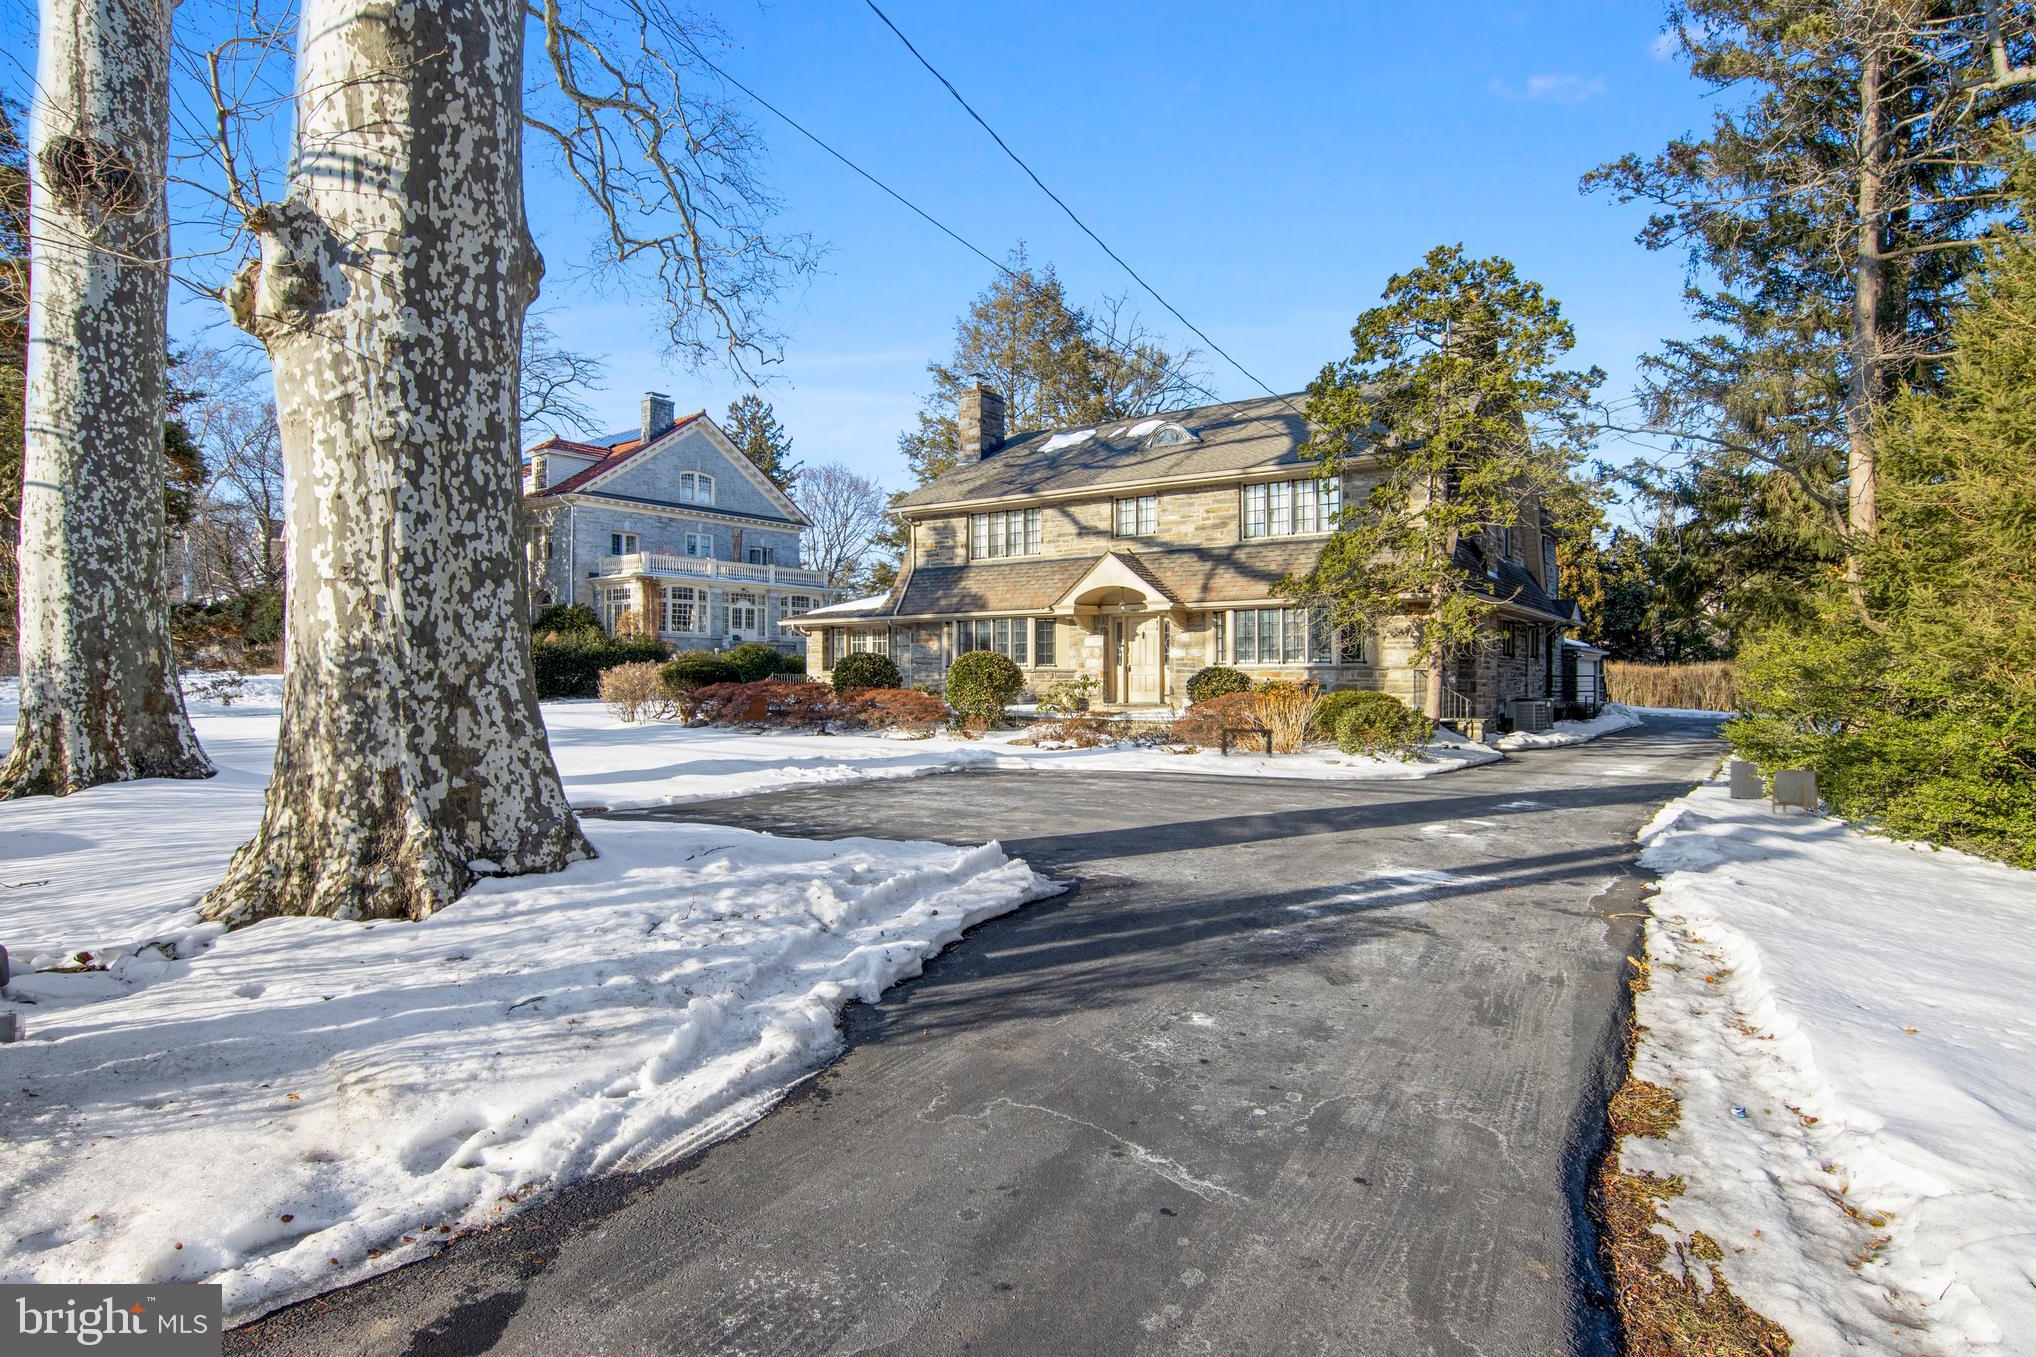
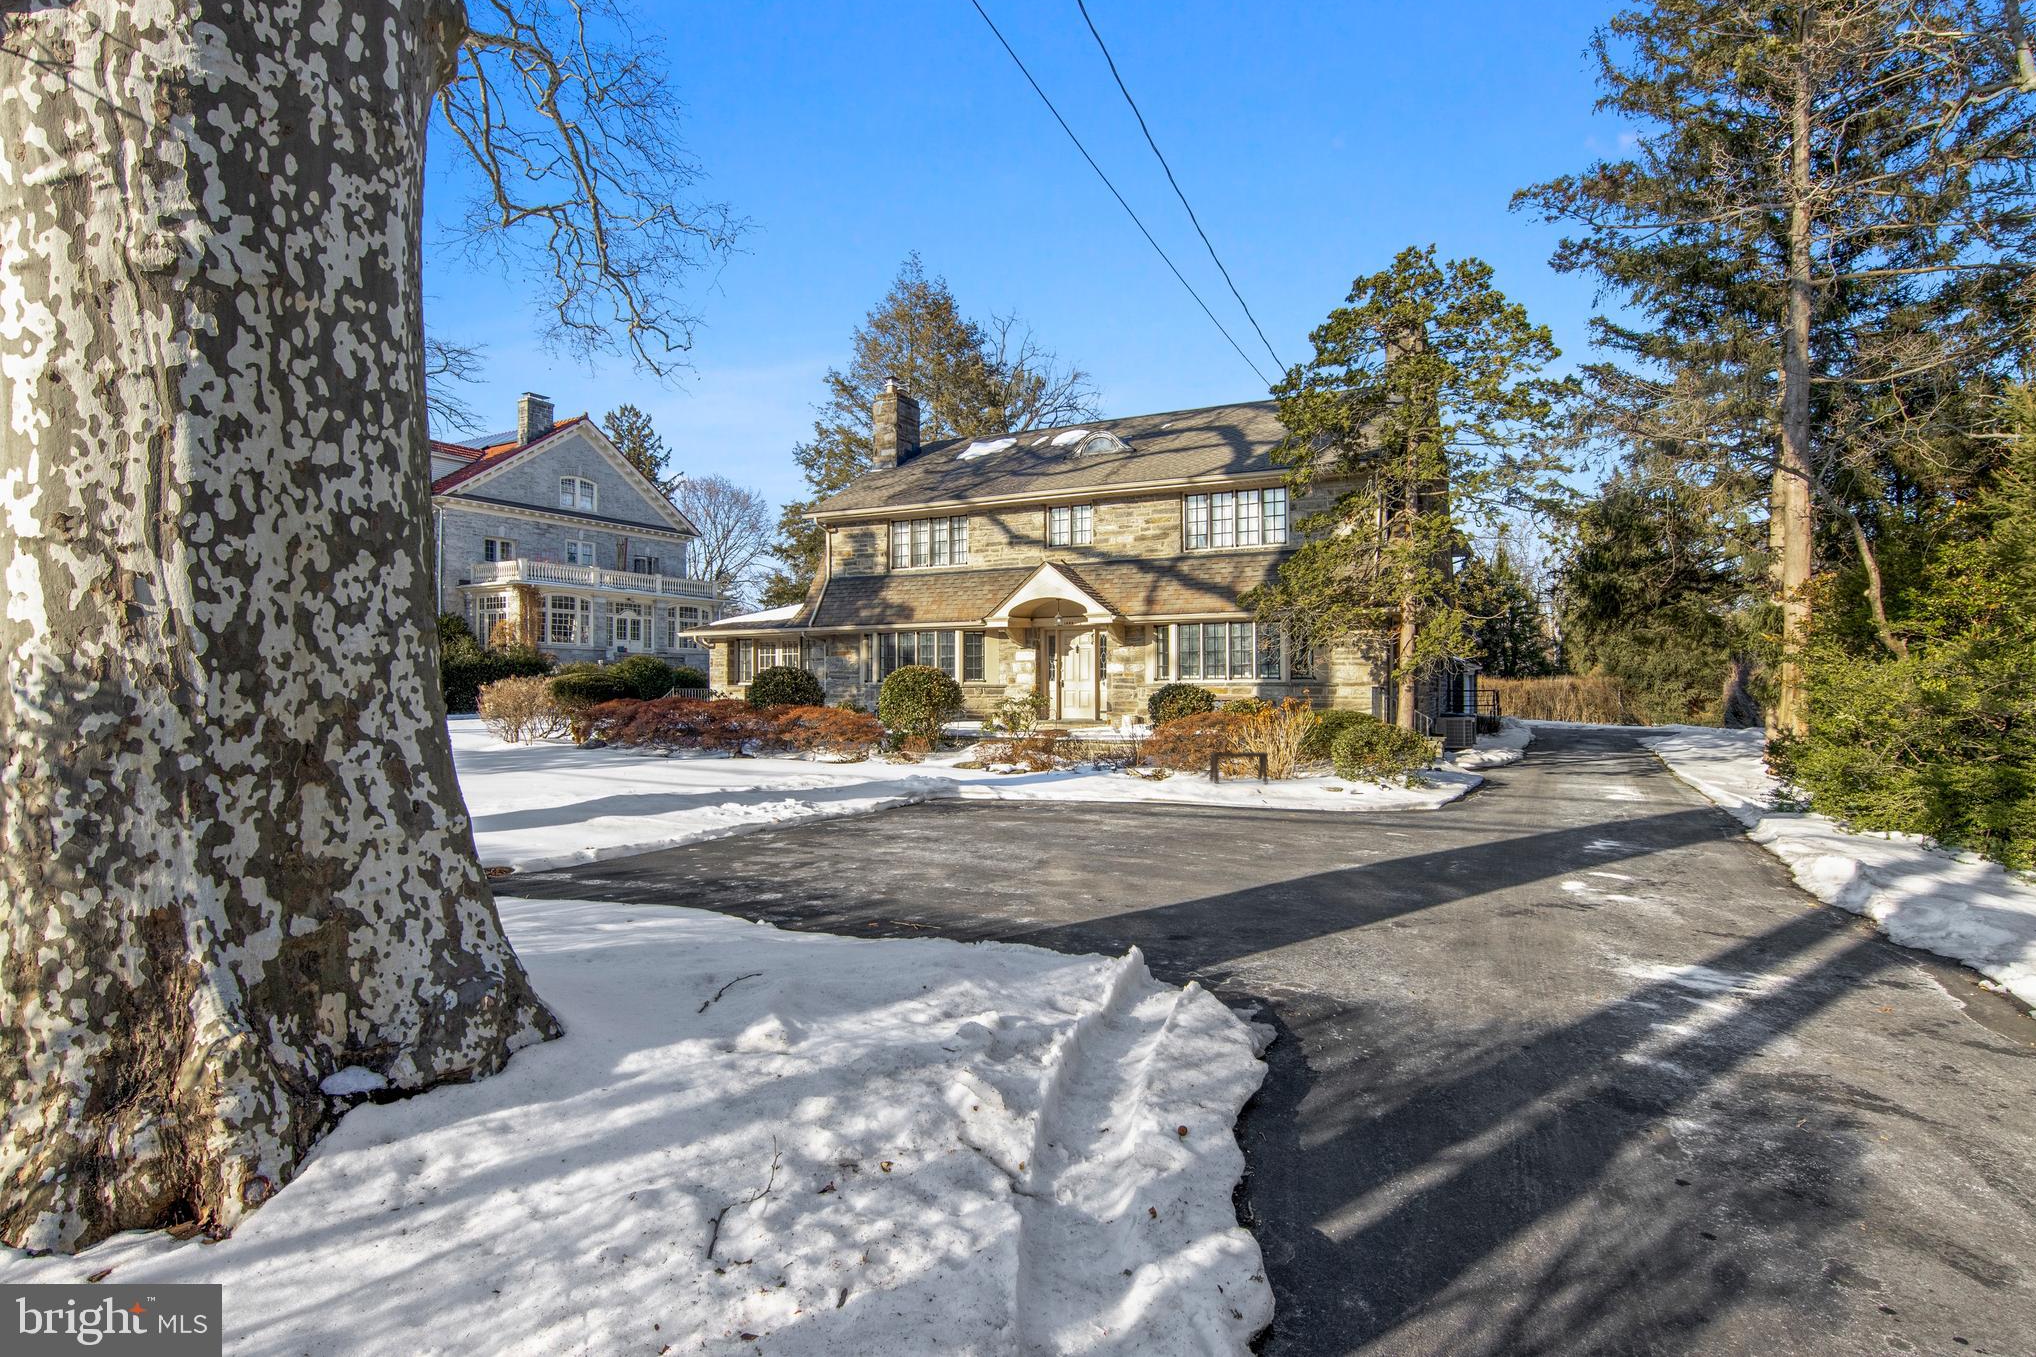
lounge chair: present [736,696,767,728] -> none [639,717,679,758]
bucket: present [1729,761,1763,799] -> none [1810,789,1852,832]
planter: present [1772,769,1818,816] -> none [1905,802,1954,856]

